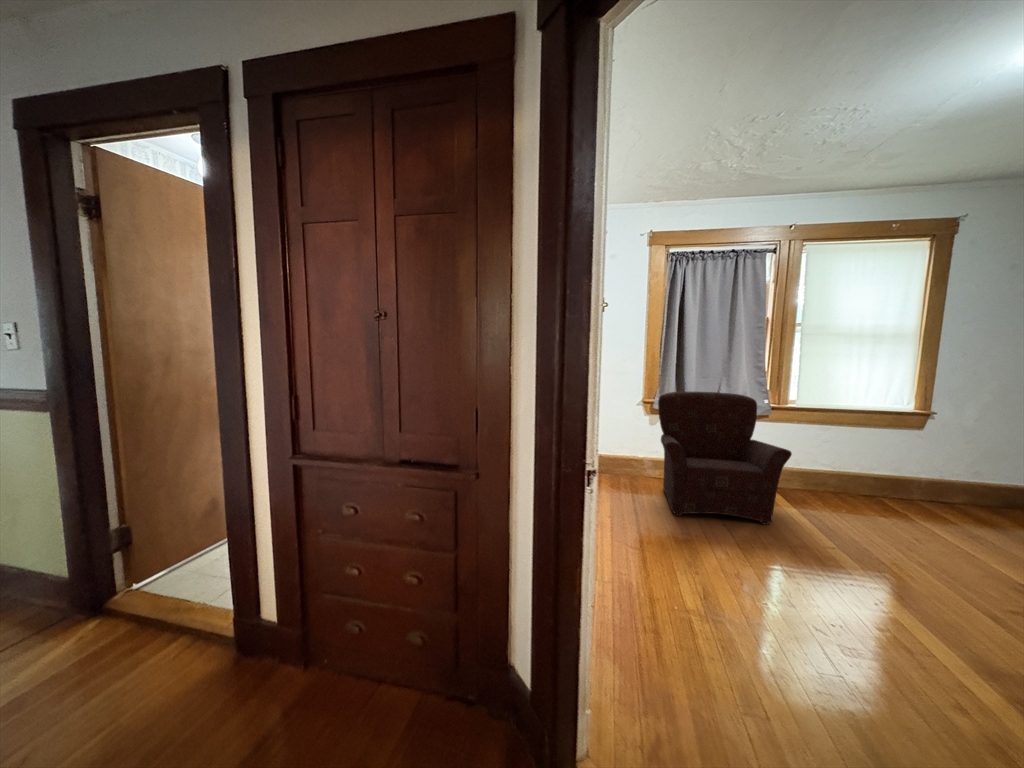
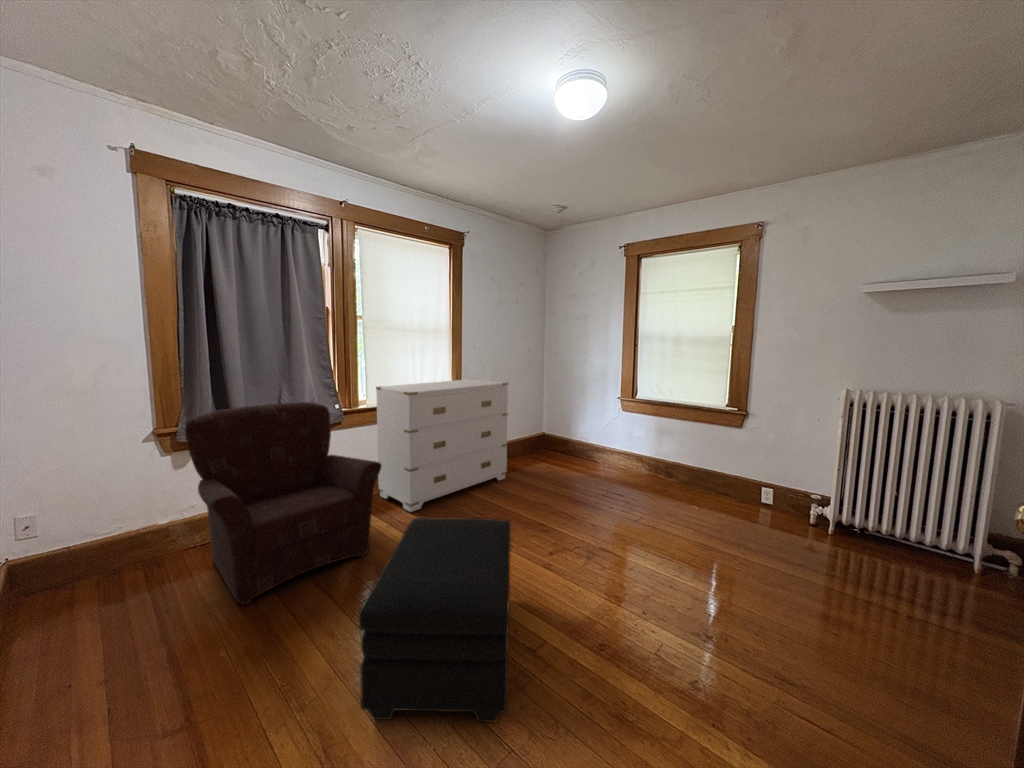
dresser: none [798,389,1013,528] -> present [376,379,508,512]
ottoman: none [730,498,917,656] -> present [358,517,511,722]

